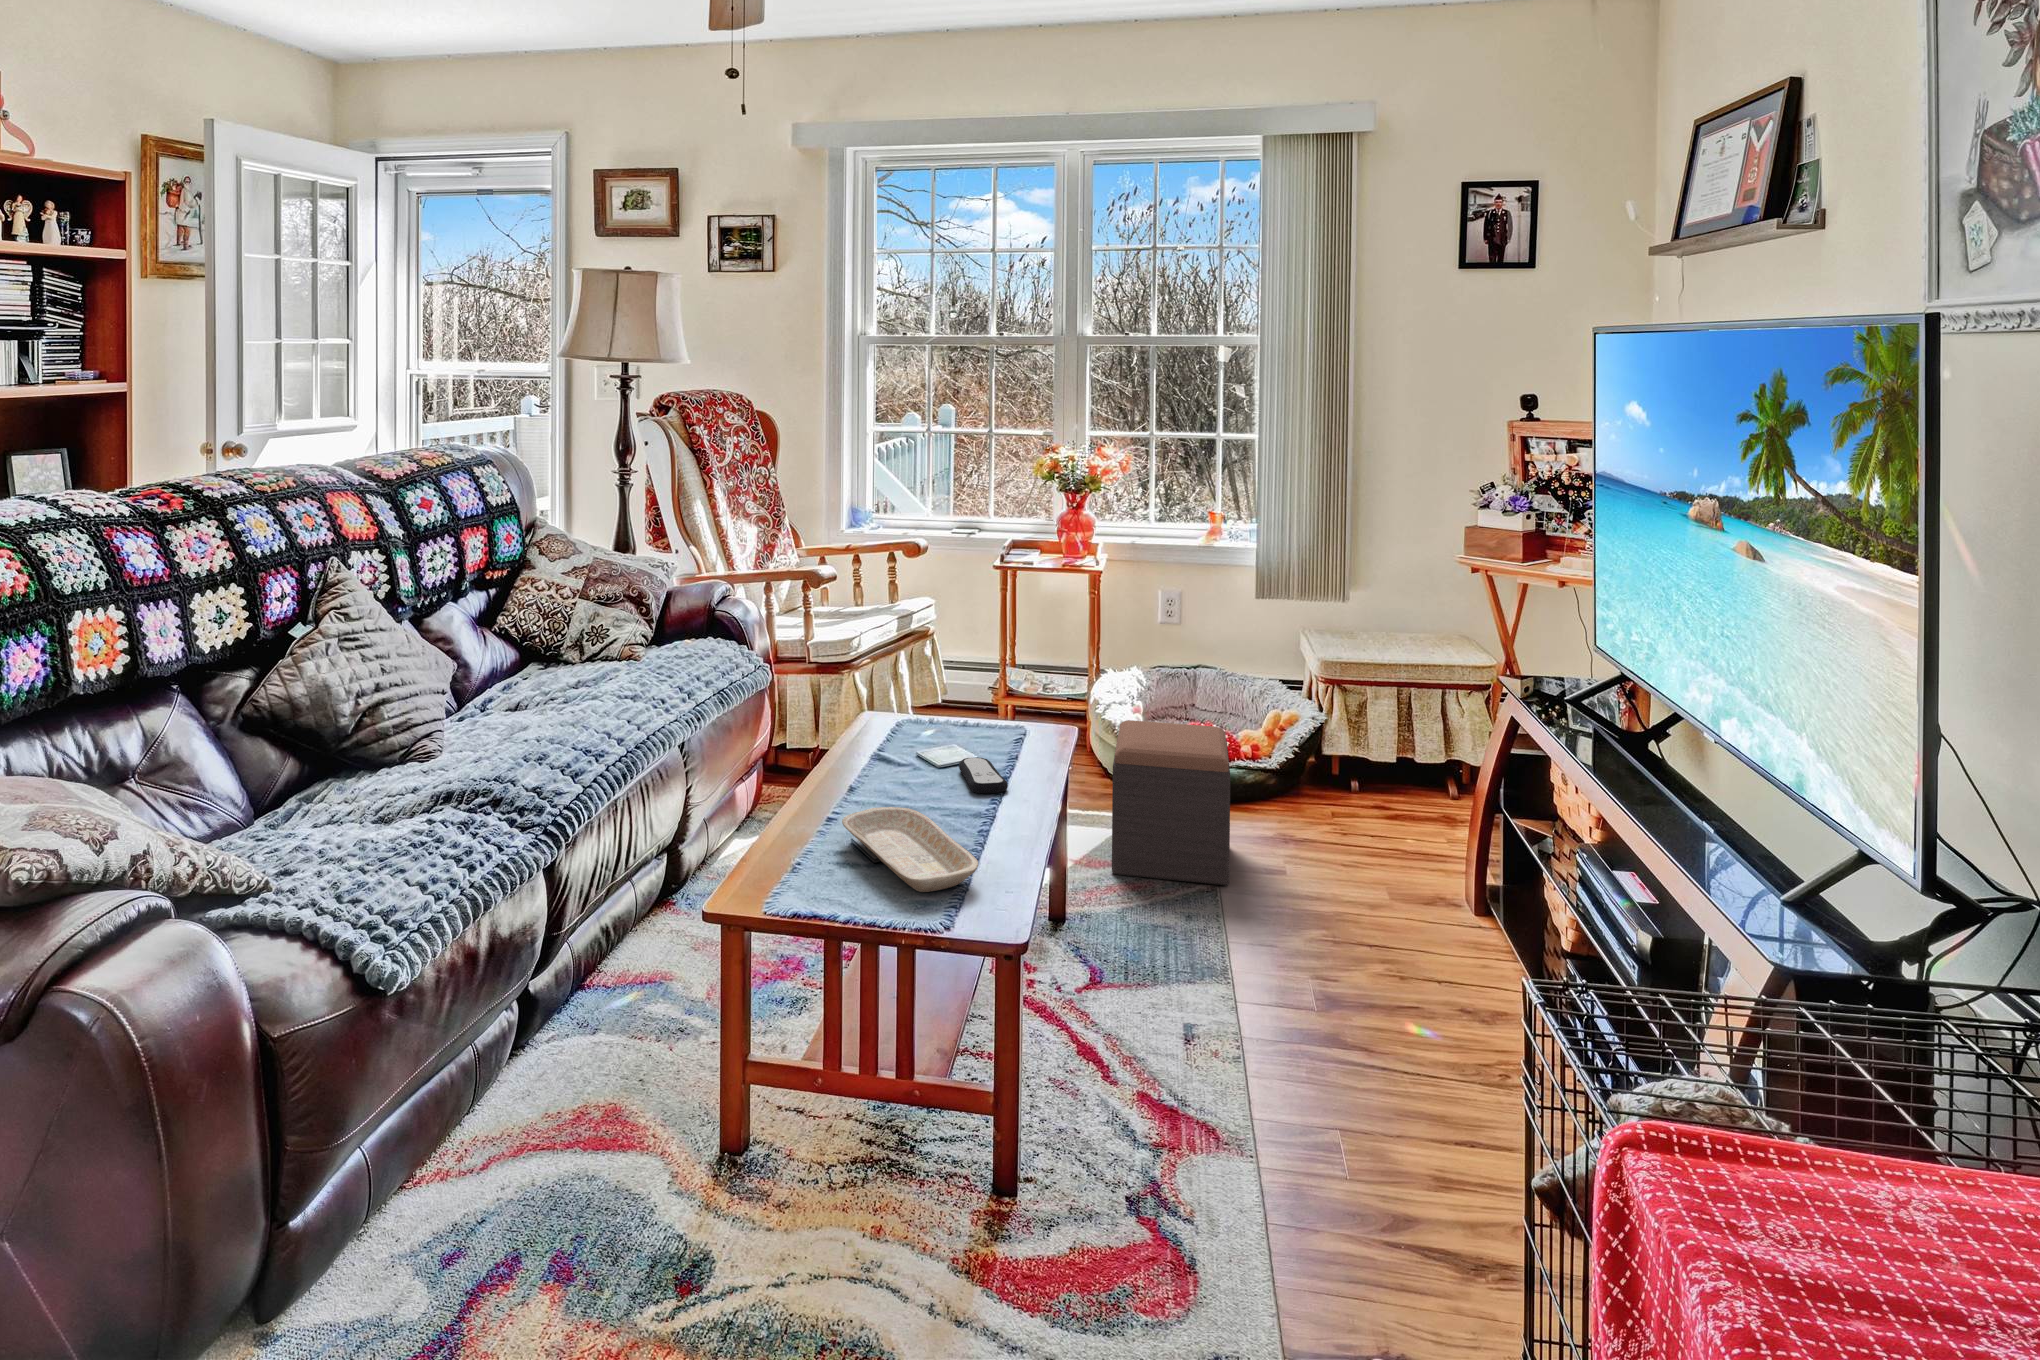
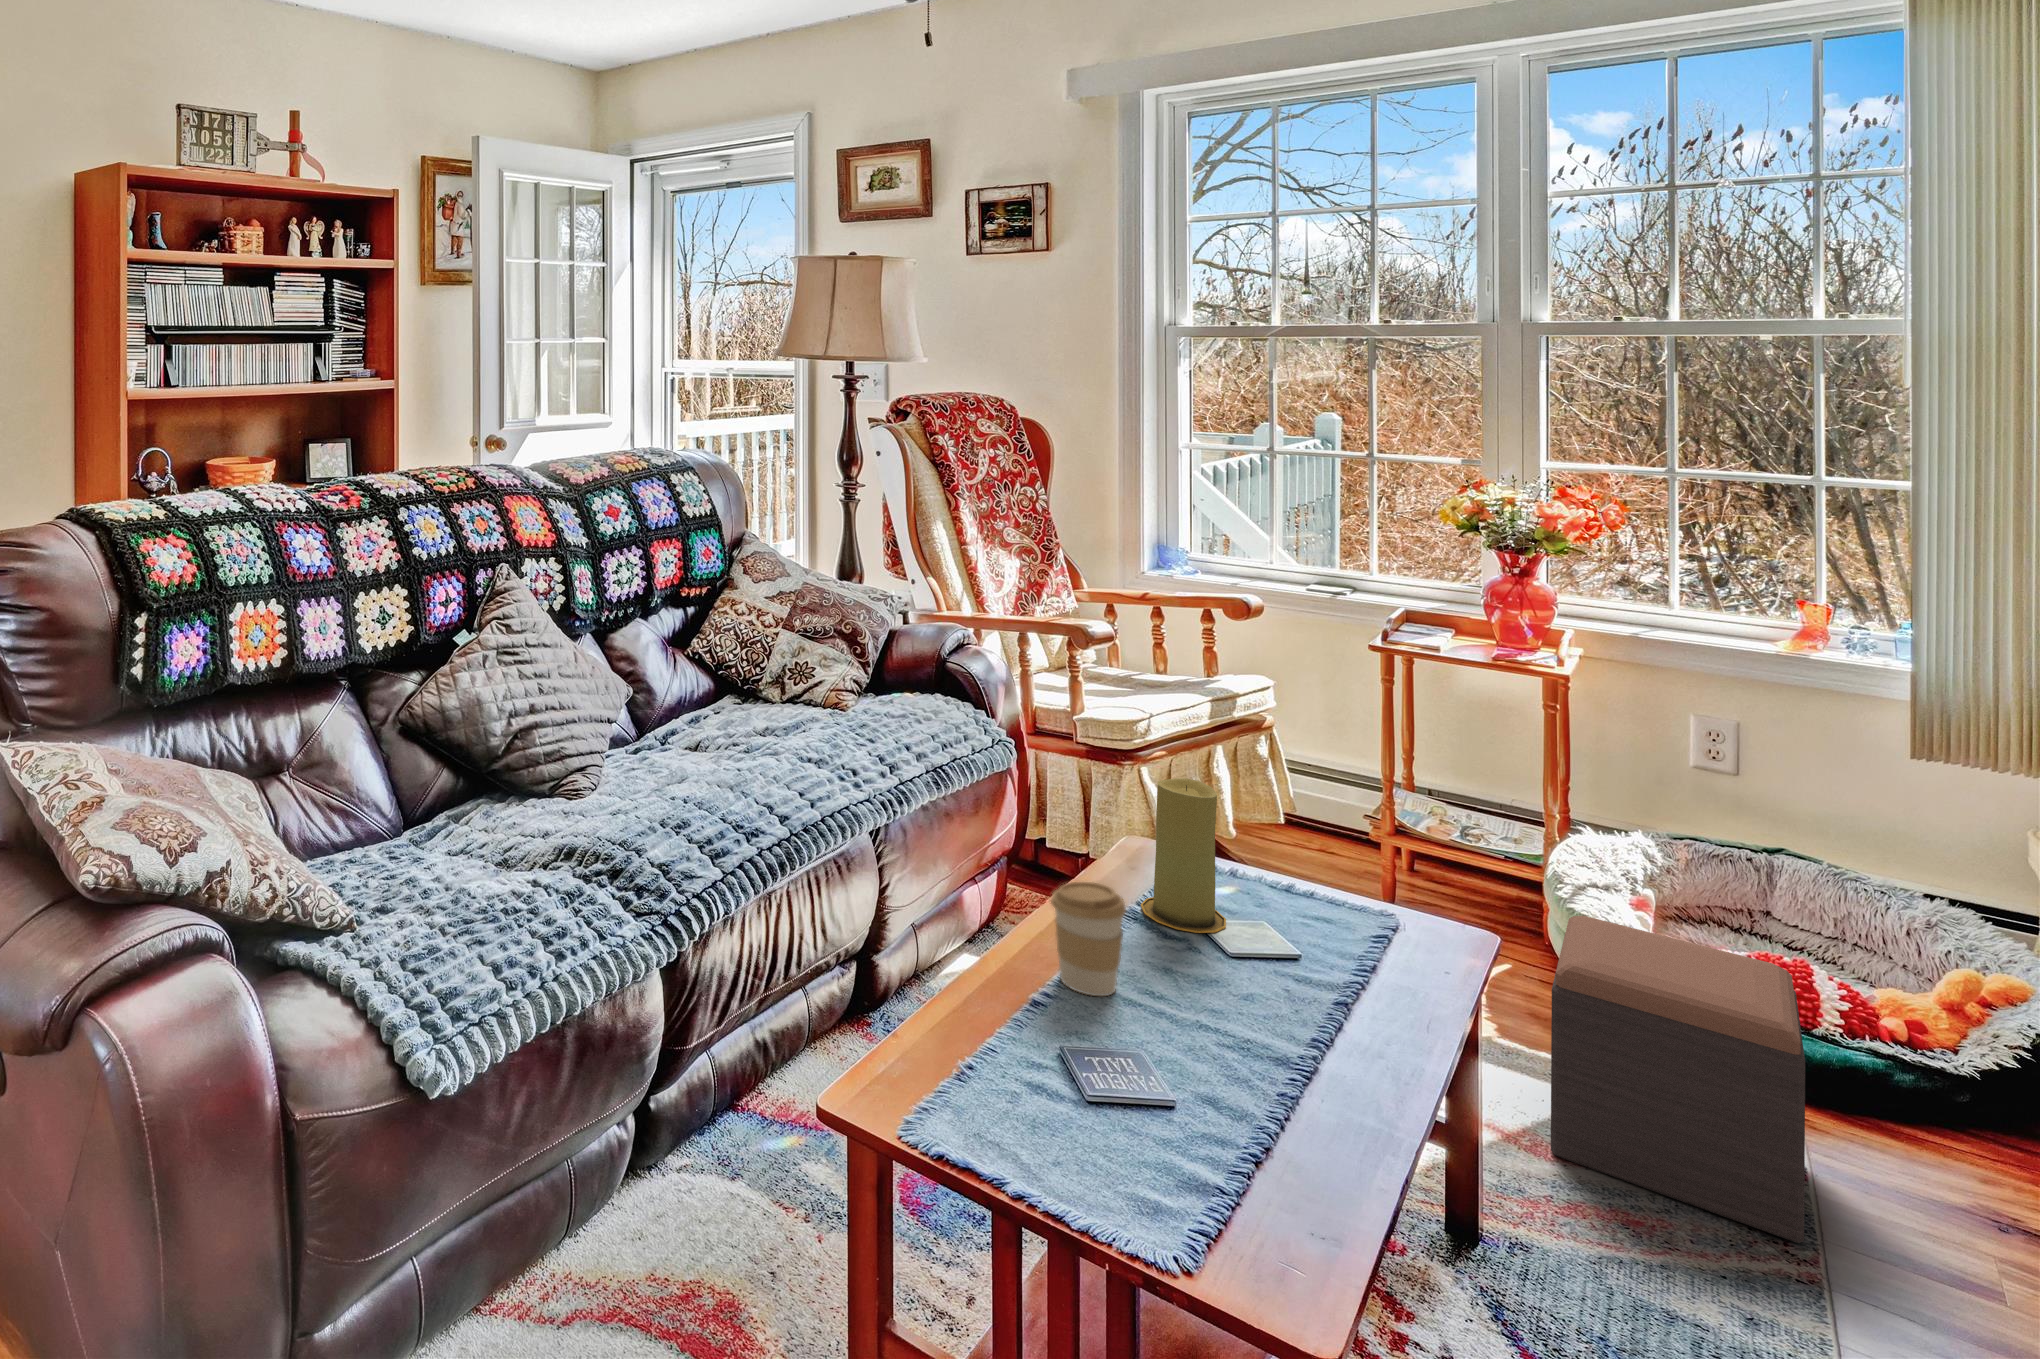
candle: none [885,657,939,764] -> present [1141,778,1226,933]
coffee cup: none [837,733,887,812] -> present [1051,882,1126,996]
remote control: present [959,757,1008,793] -> none [1255,944,1335,1018]
tray: present [842,807,978,892] -> none [1043,1000,1255,1181]

